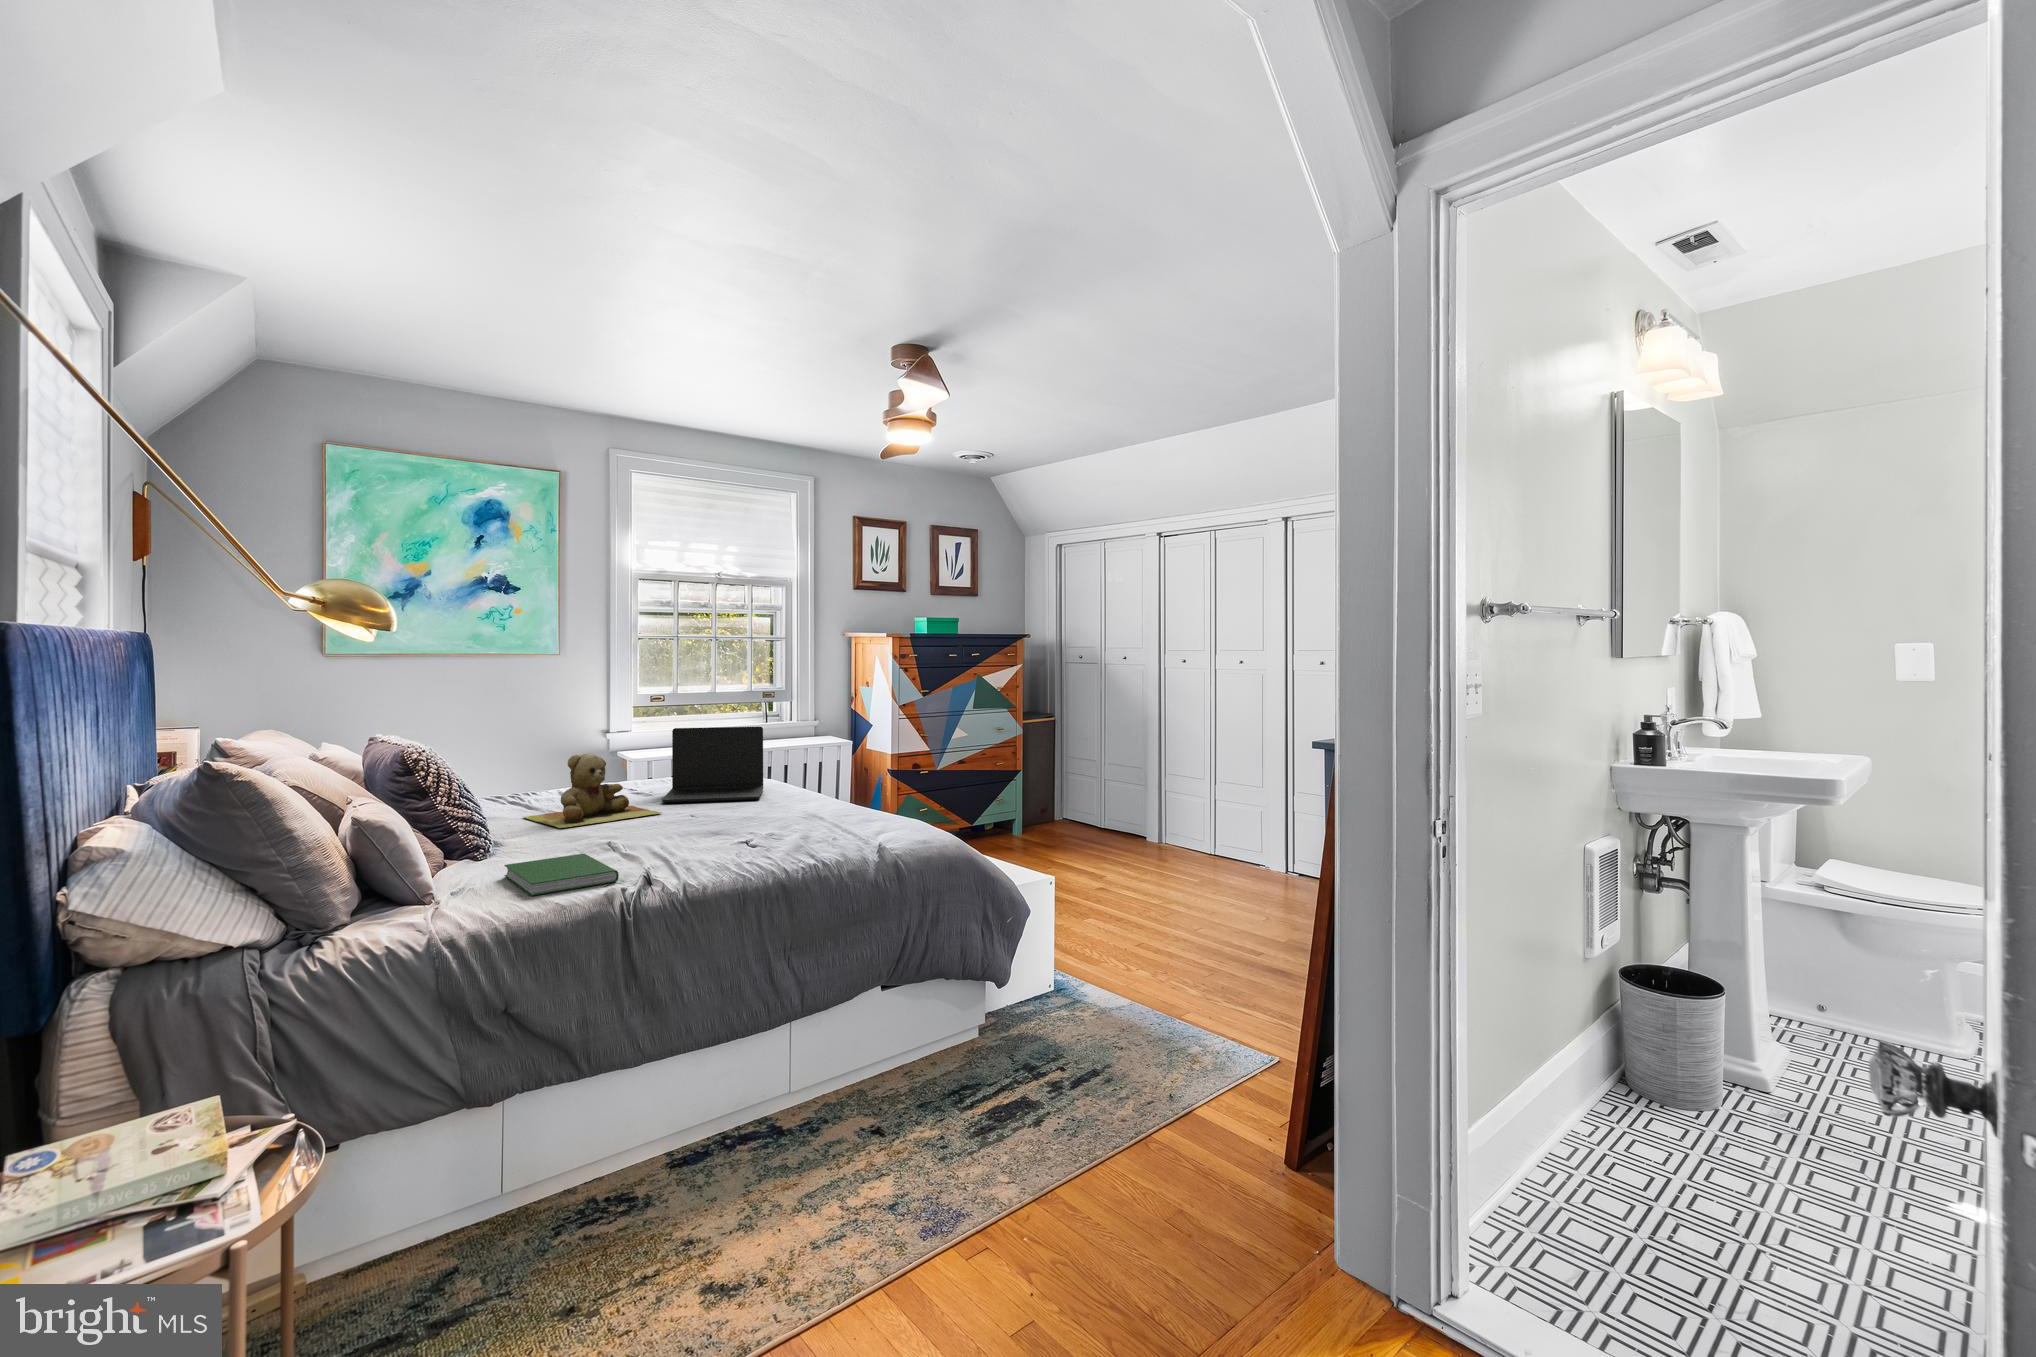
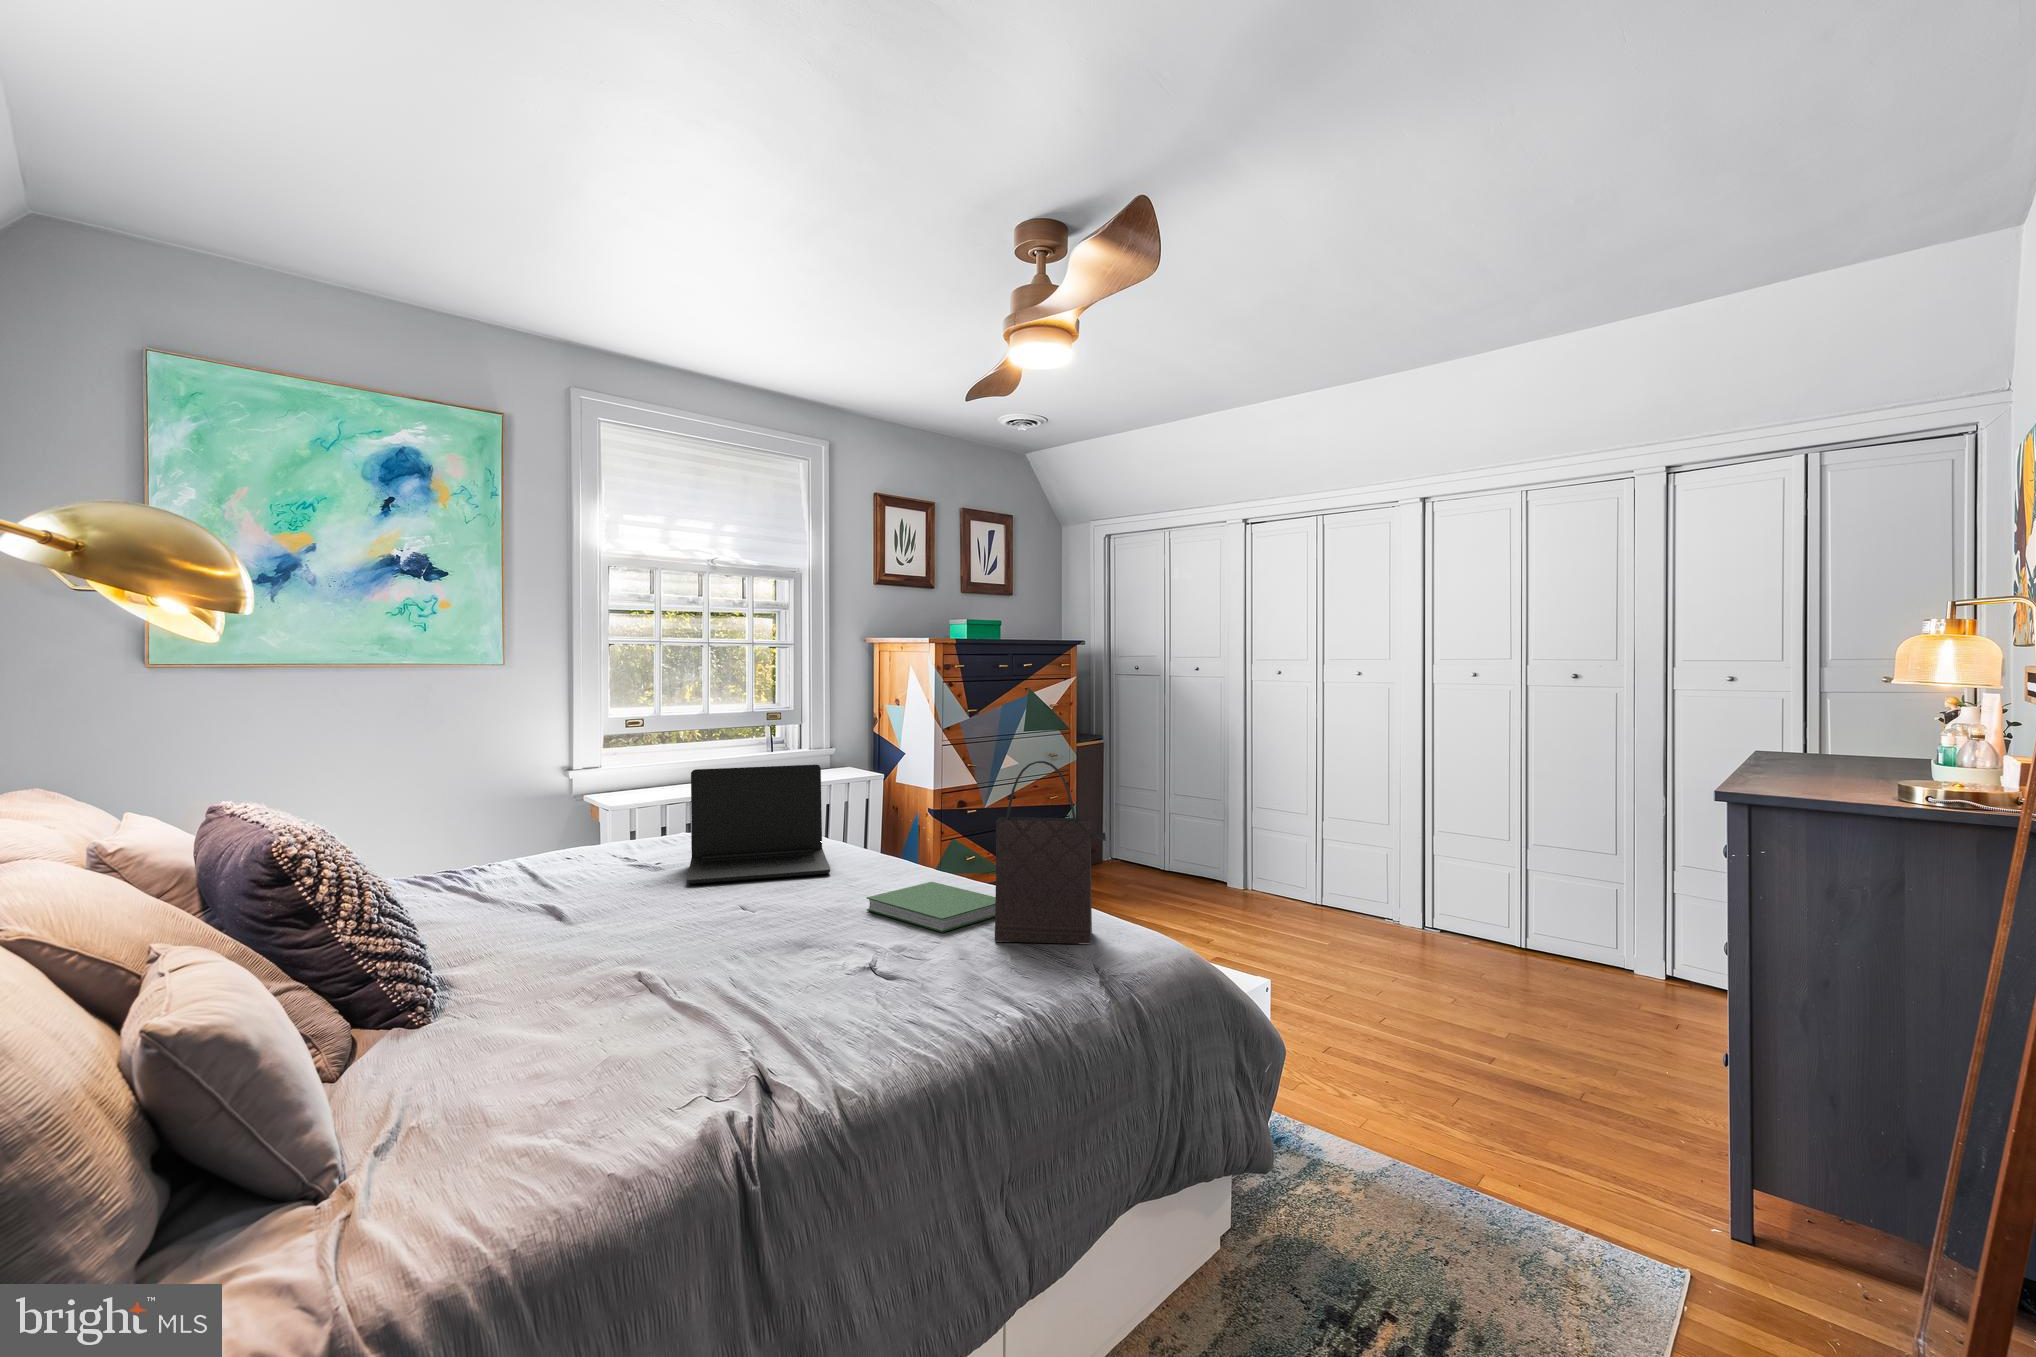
handbag: none [827,720,898,835] -> present [995,761,1106,944]
teddy bear: present [524,753,661,828] -> none [473,816,701,945]
hardcover book: present [504,854,619,896] -> present [867,882,996,933]

